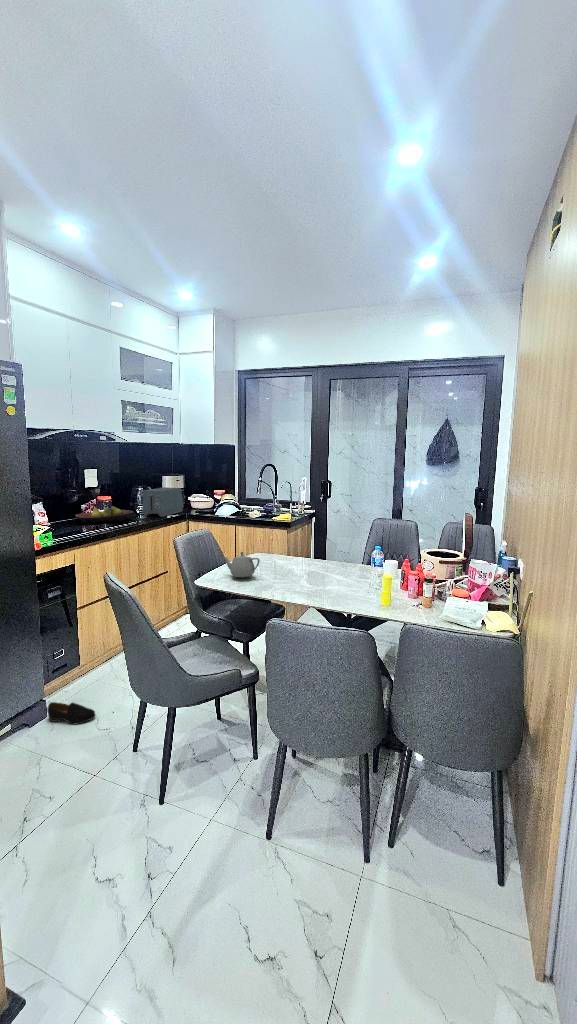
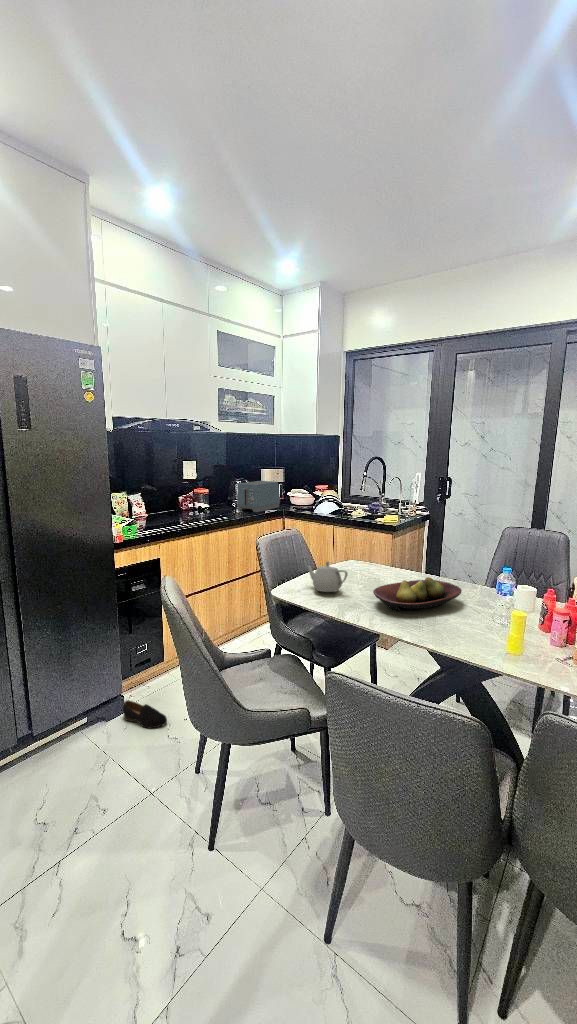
fruit bowl: present [75,506,133,524] -> present [373,577,462,611]

